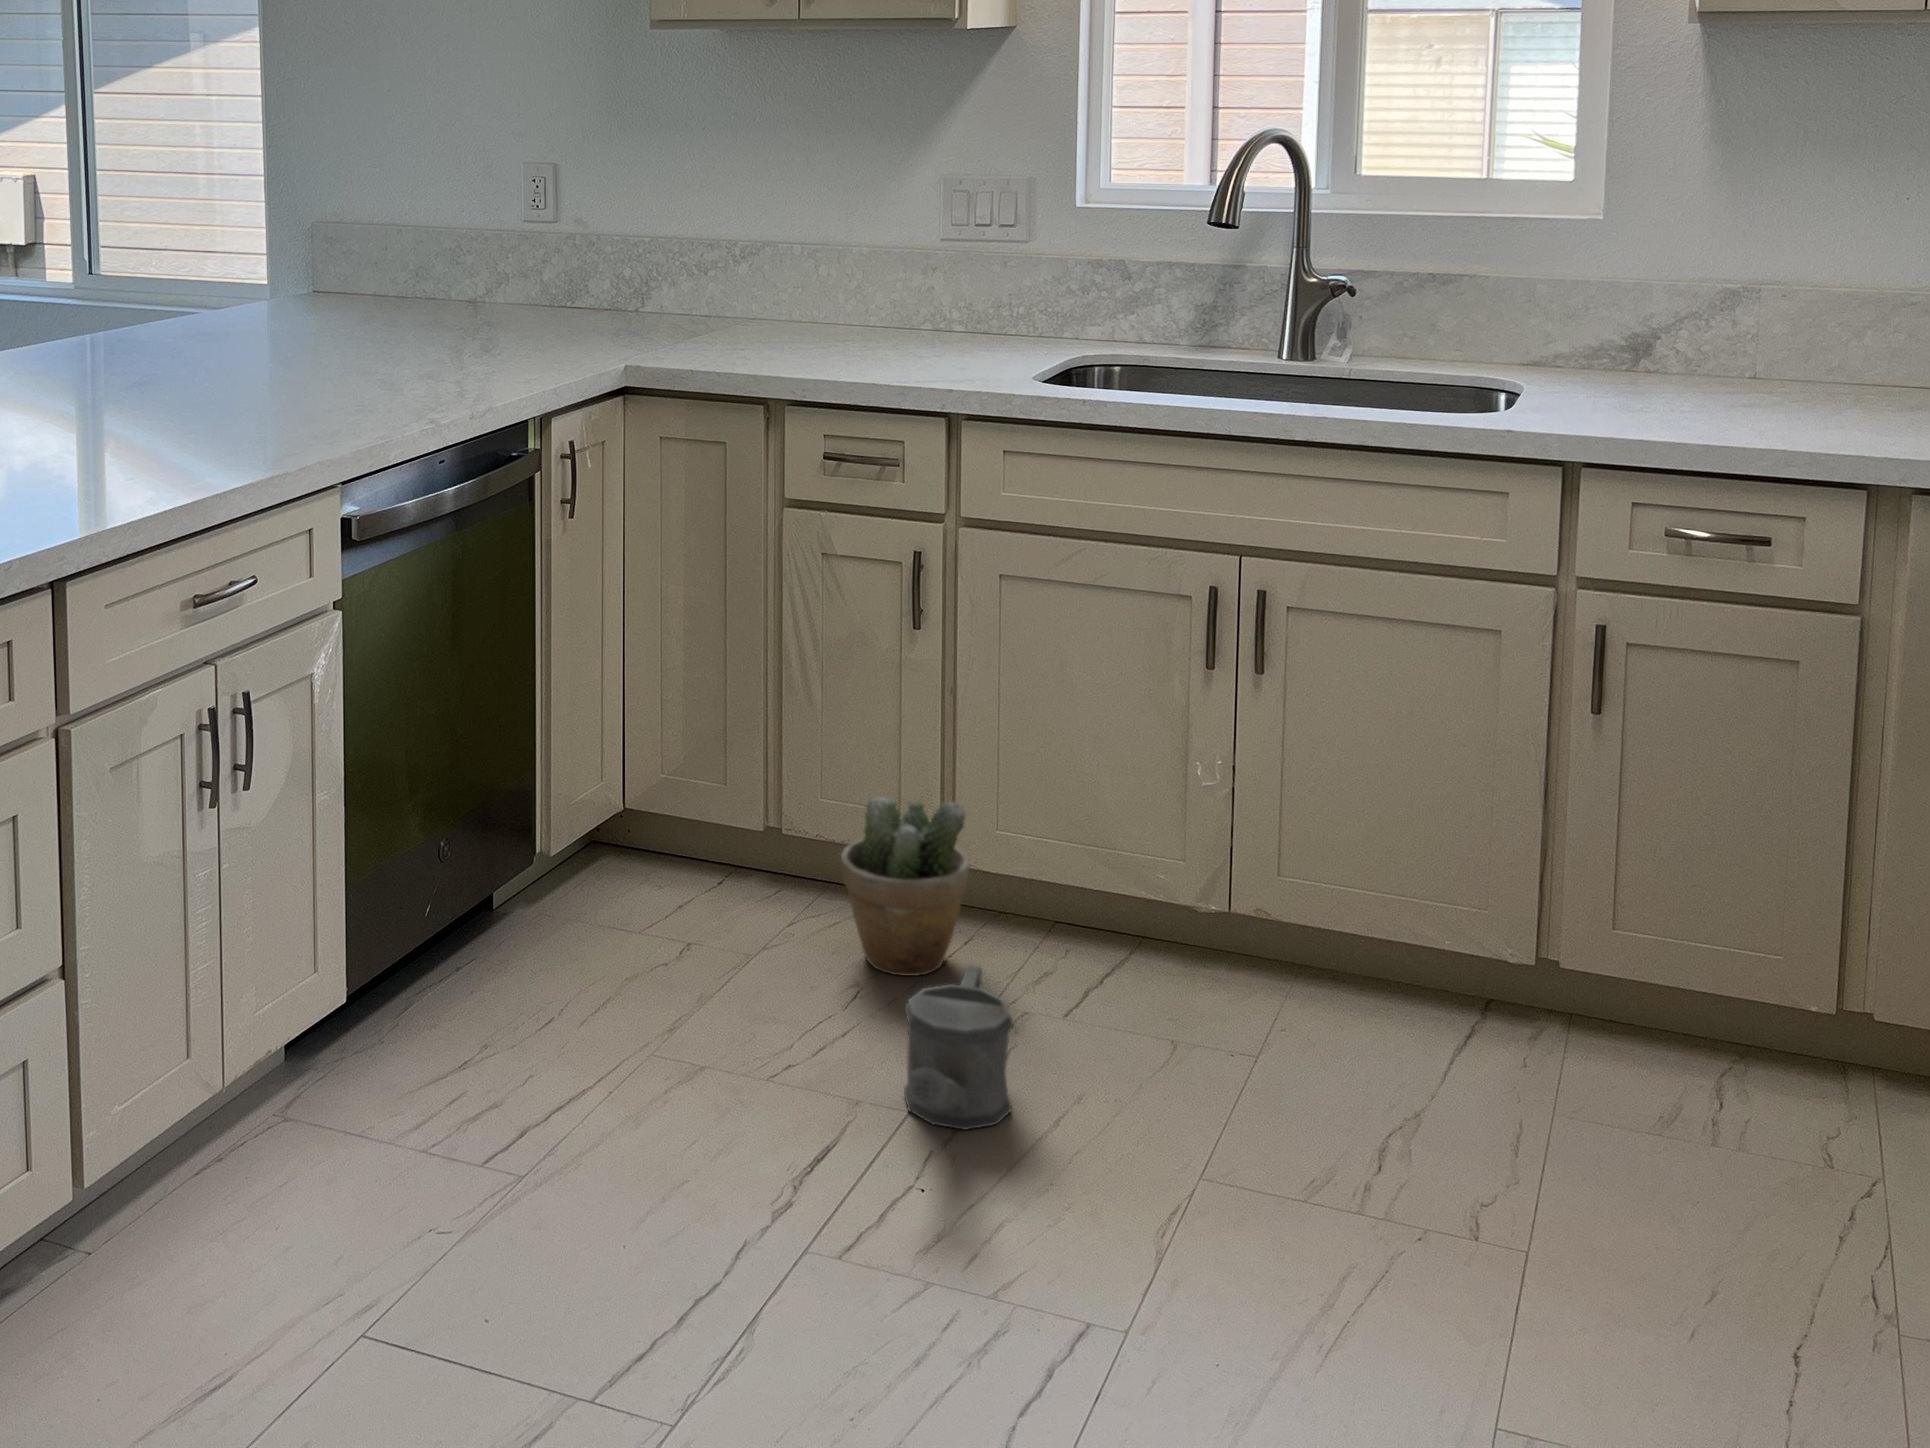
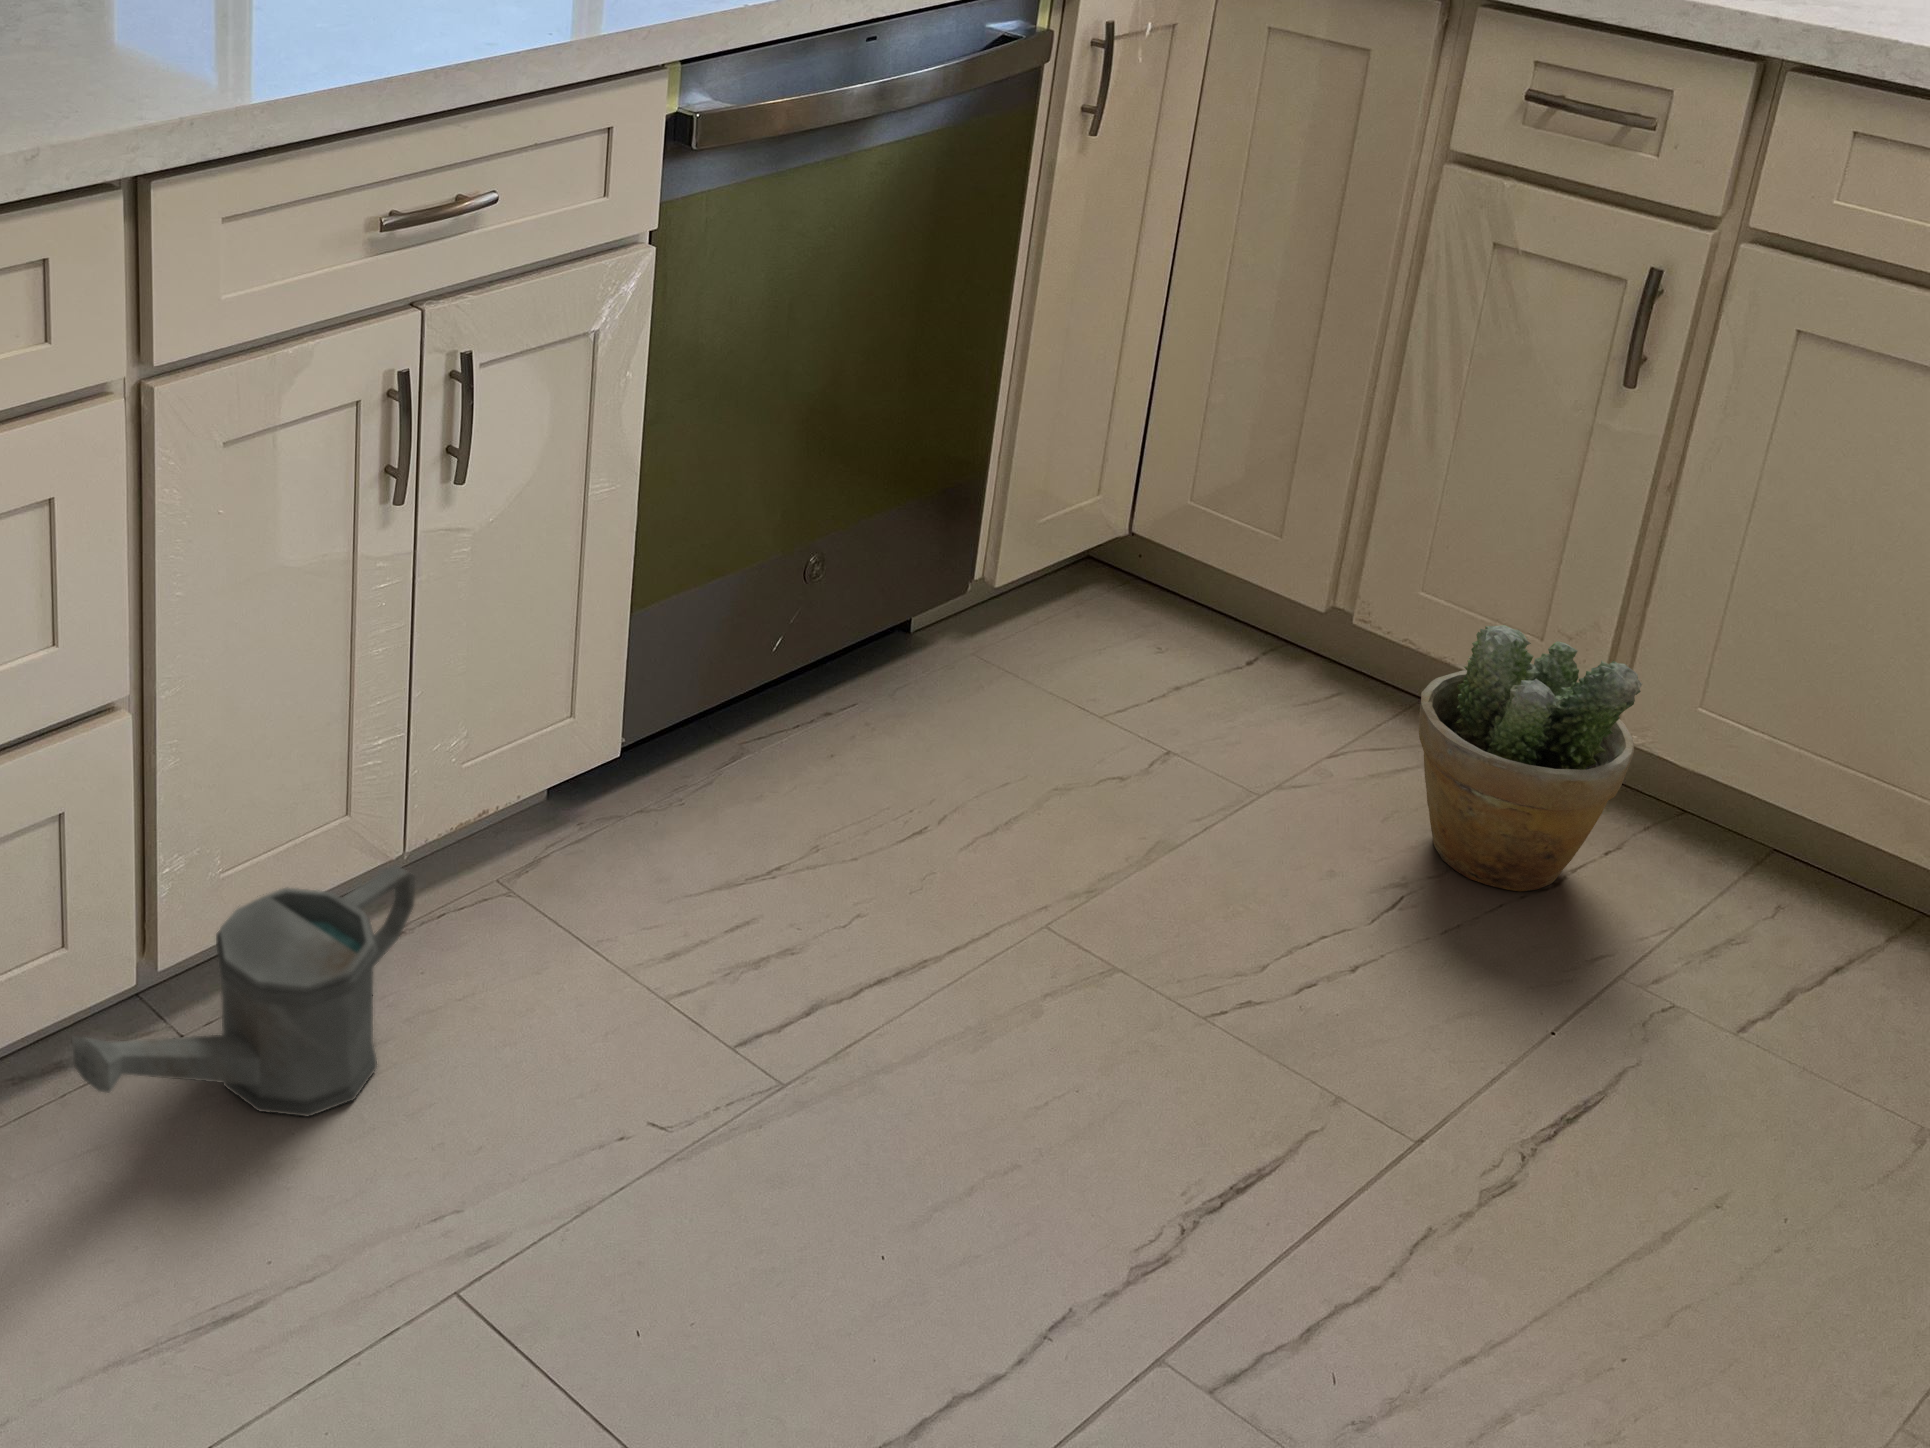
watering can: present [904,965,1013,1130] -> present [72,865,415,1116]

